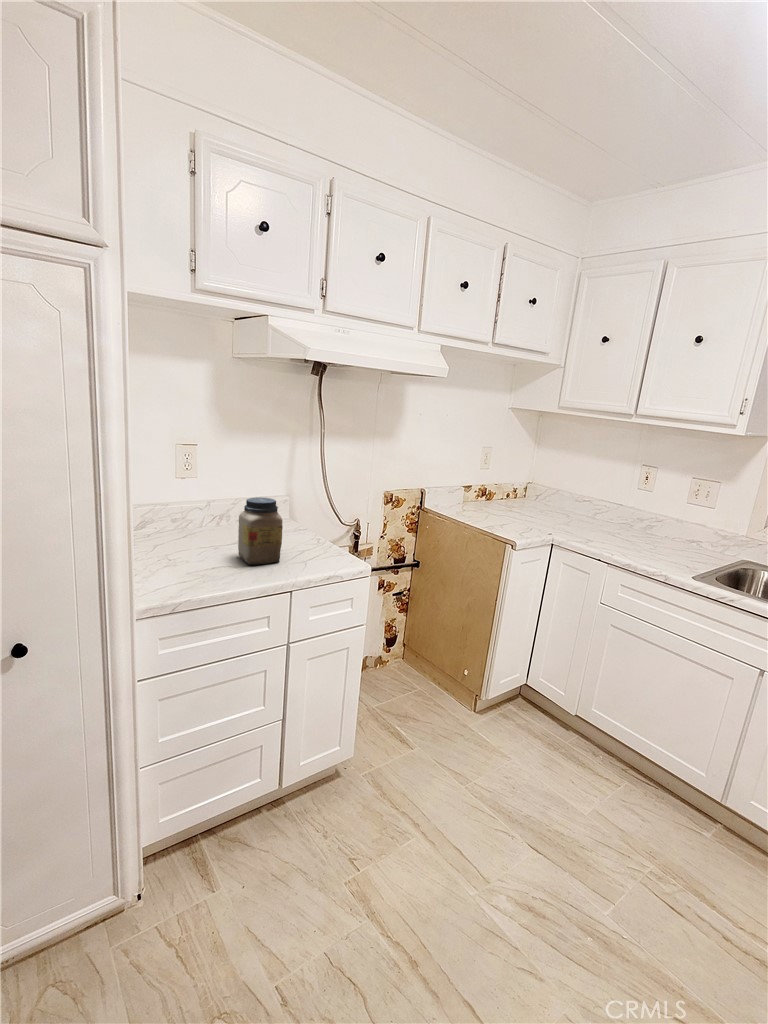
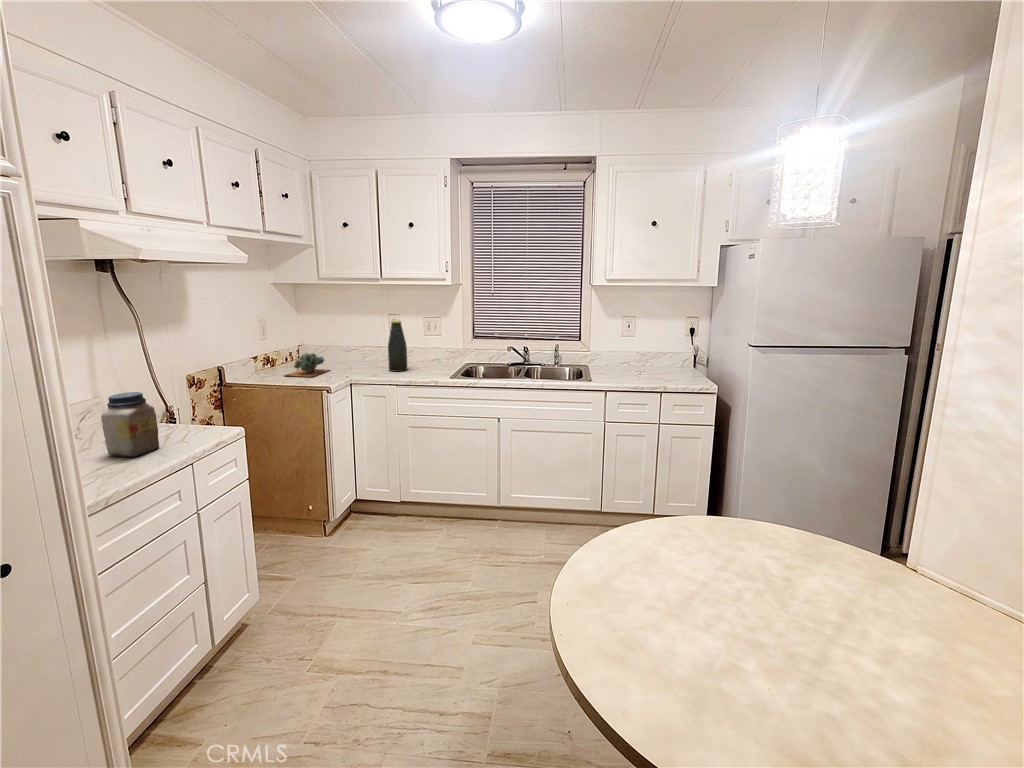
bottle: none [612,473,647,545] -> present [388,321,408,371]
succulent plant: none [484,493,542,523] -> present [285,353,329,377]

